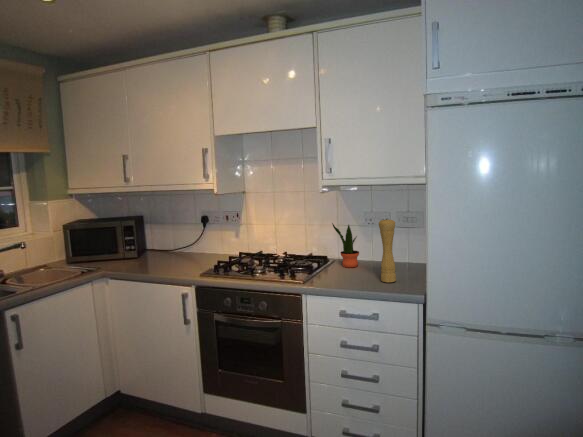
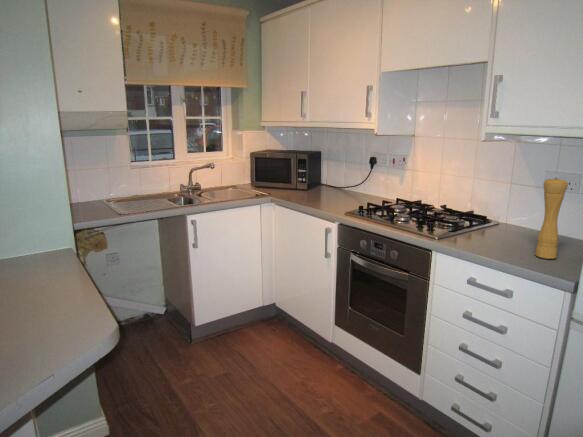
potted plant: present [332,223,359,268] -> none [498,176,530,235]

